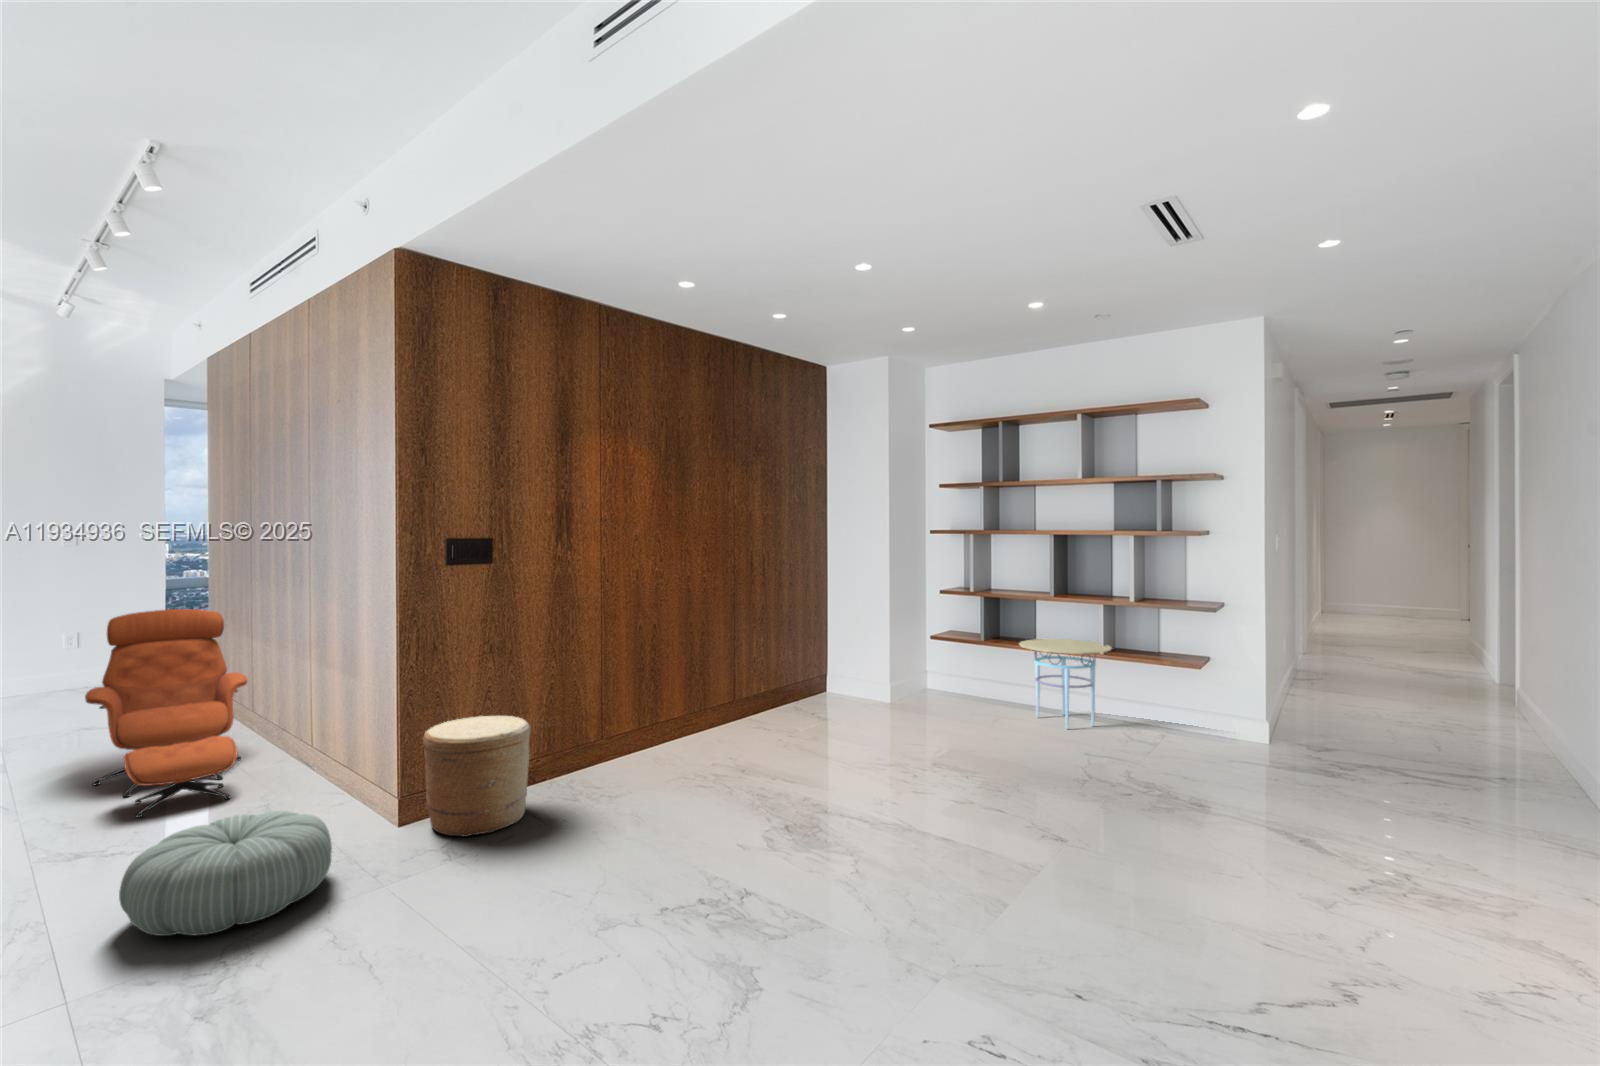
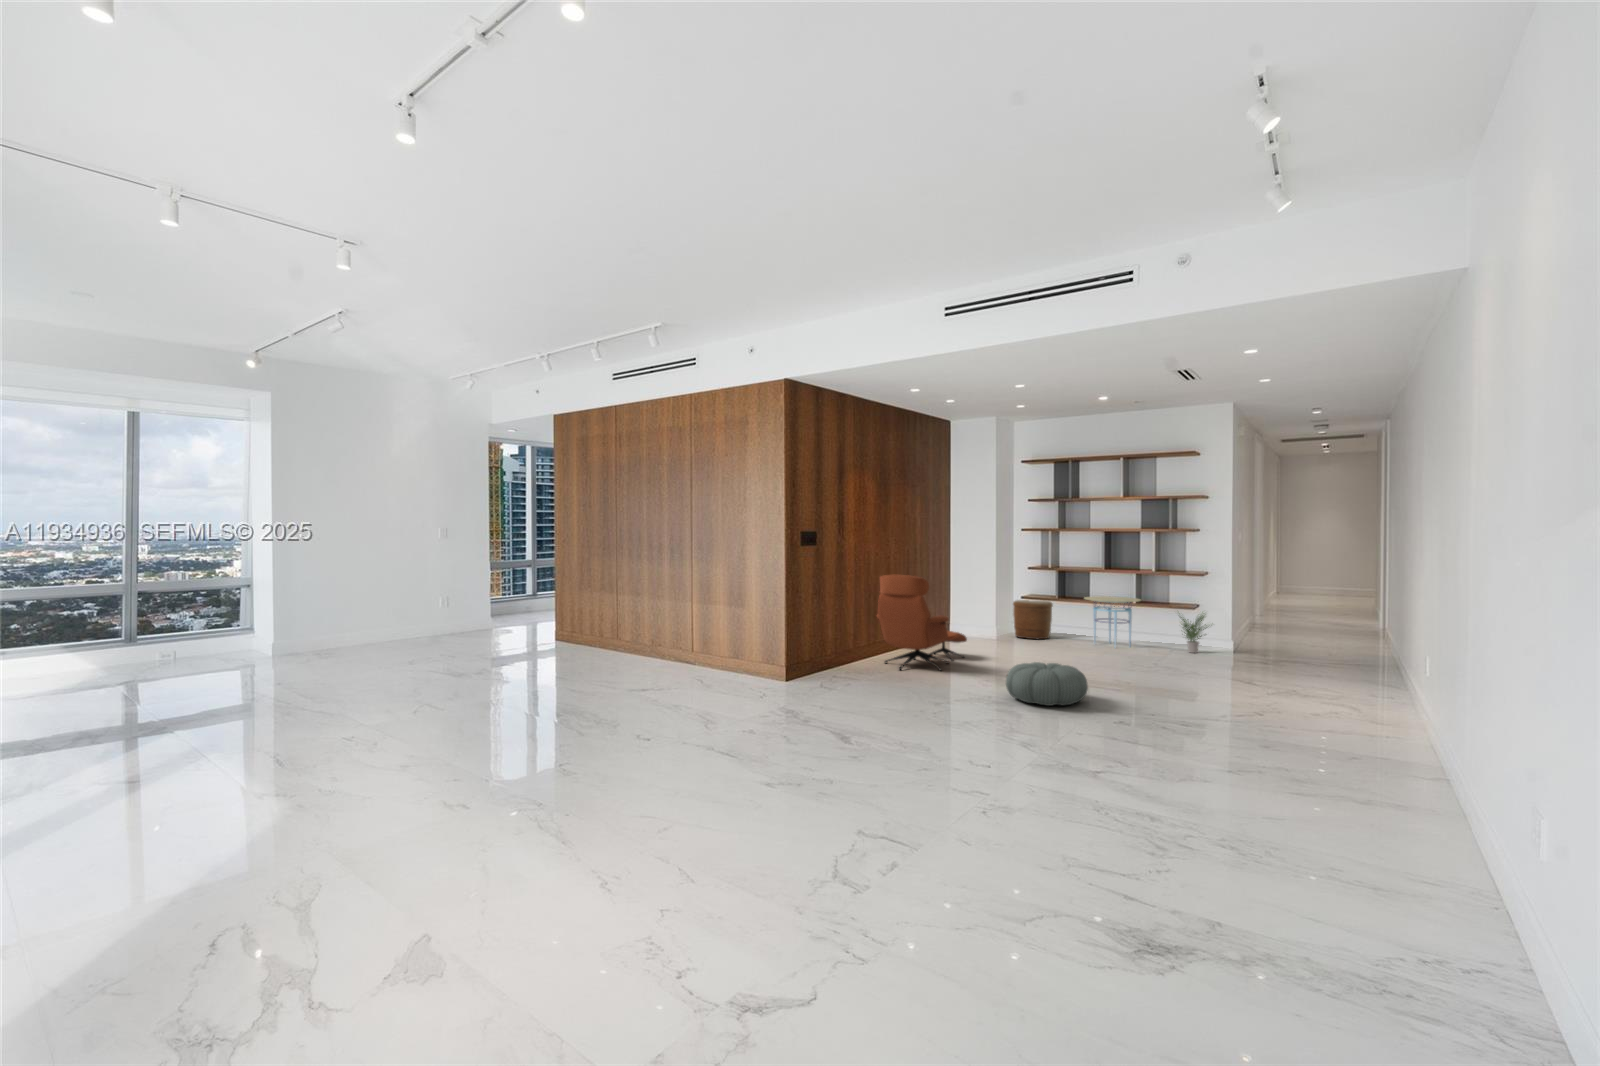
lounge chair: present [85,609,248,817] -> present [877,575,967,671]
potted plant: none [1159,669,1238,744] -> present [1180,615,1207,653]
woven basket: present [423,716,531,837] -> present [1013,600,1053,640]
pouf: present [119,811,332,936] -> present [1006,662,1088,706]

